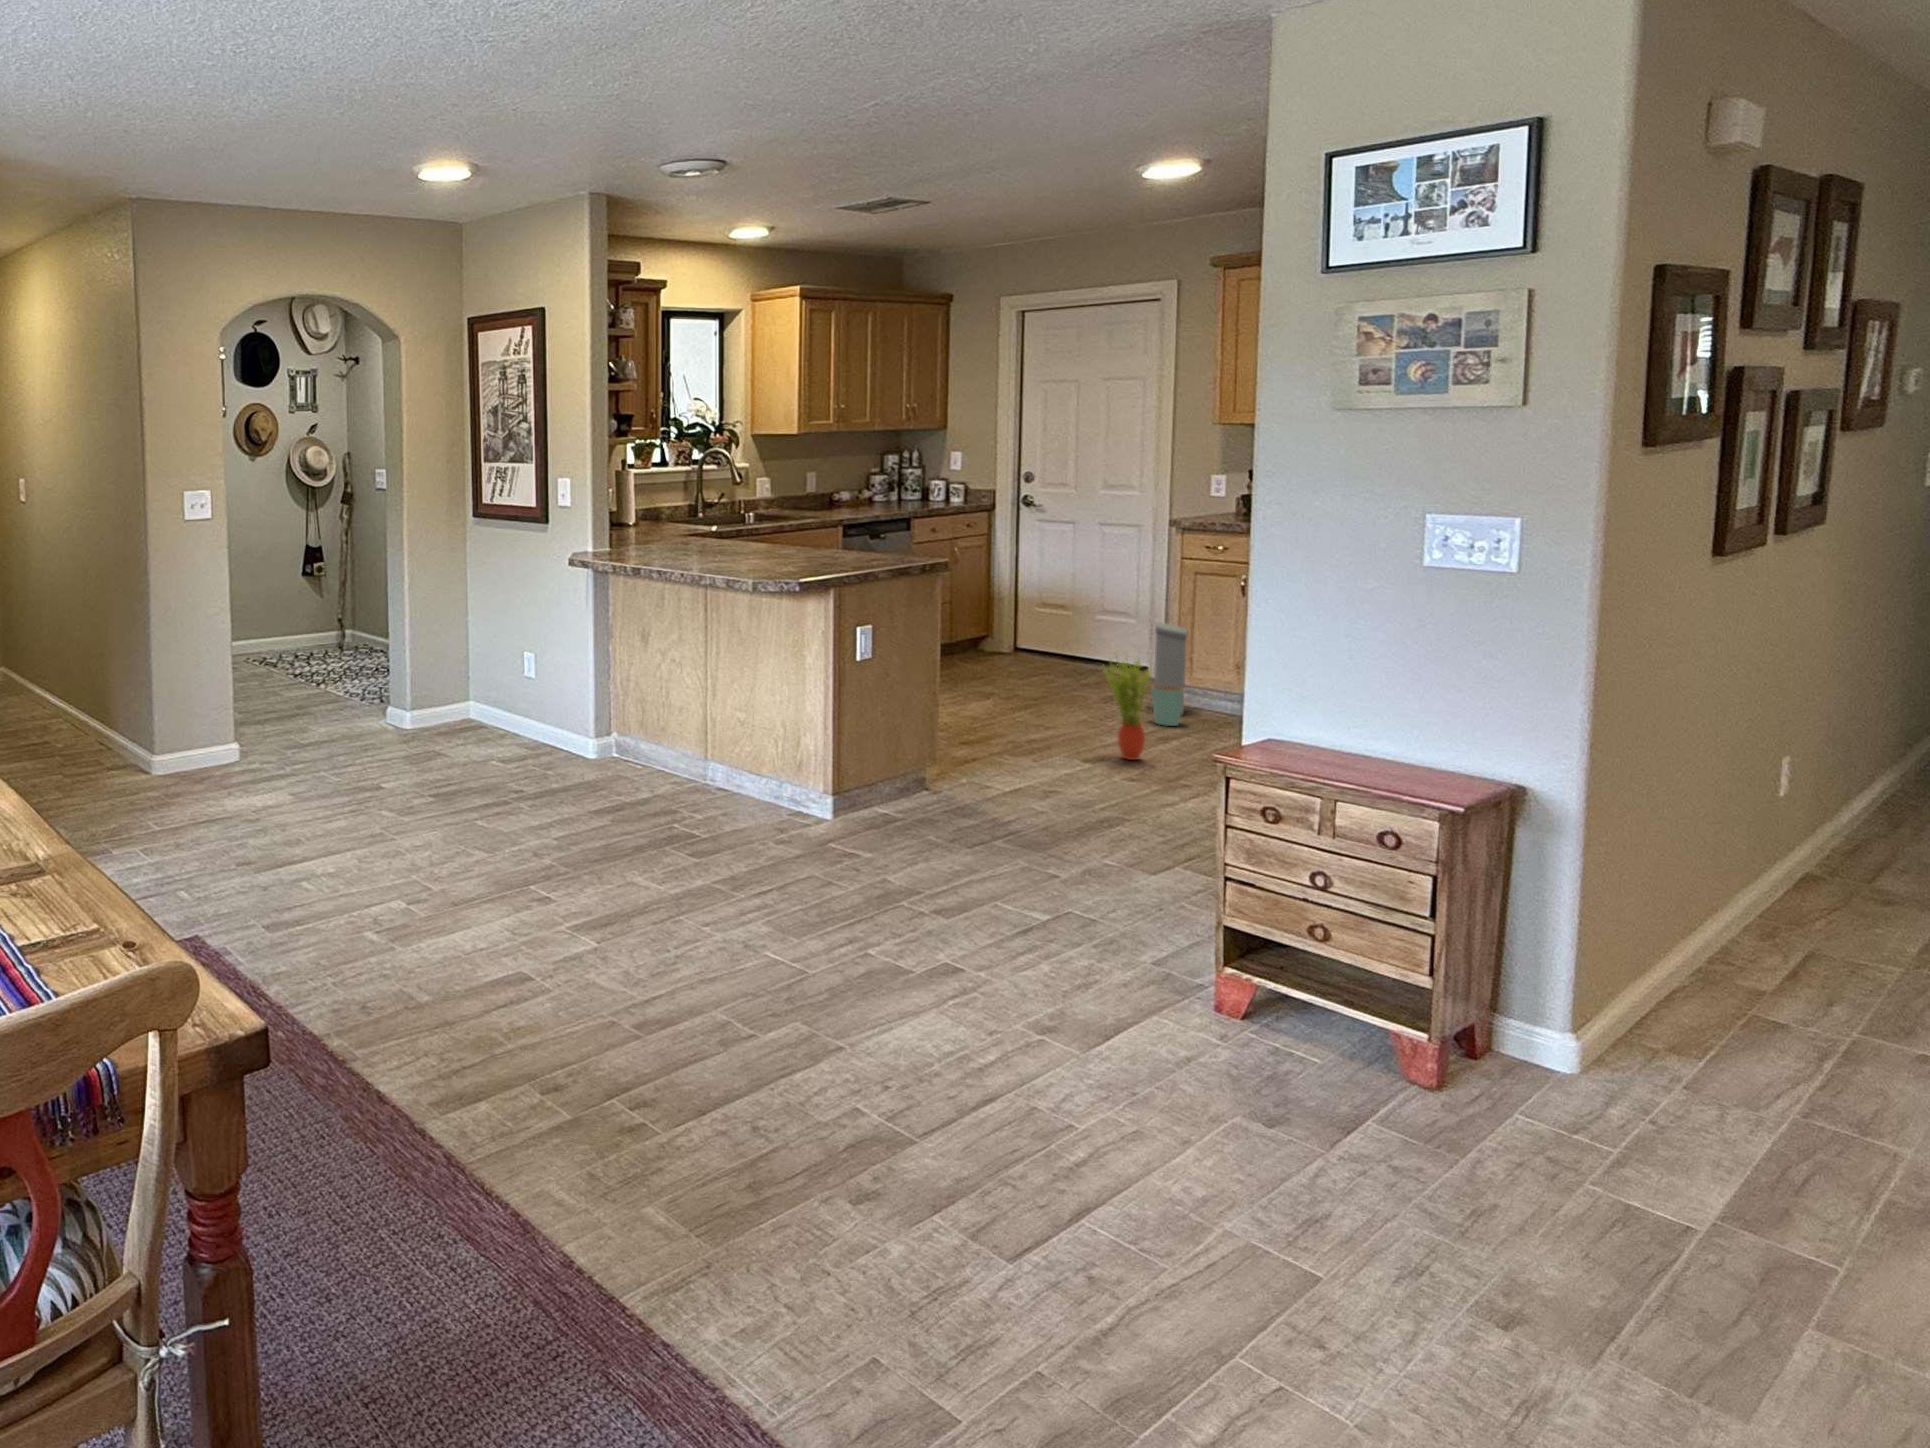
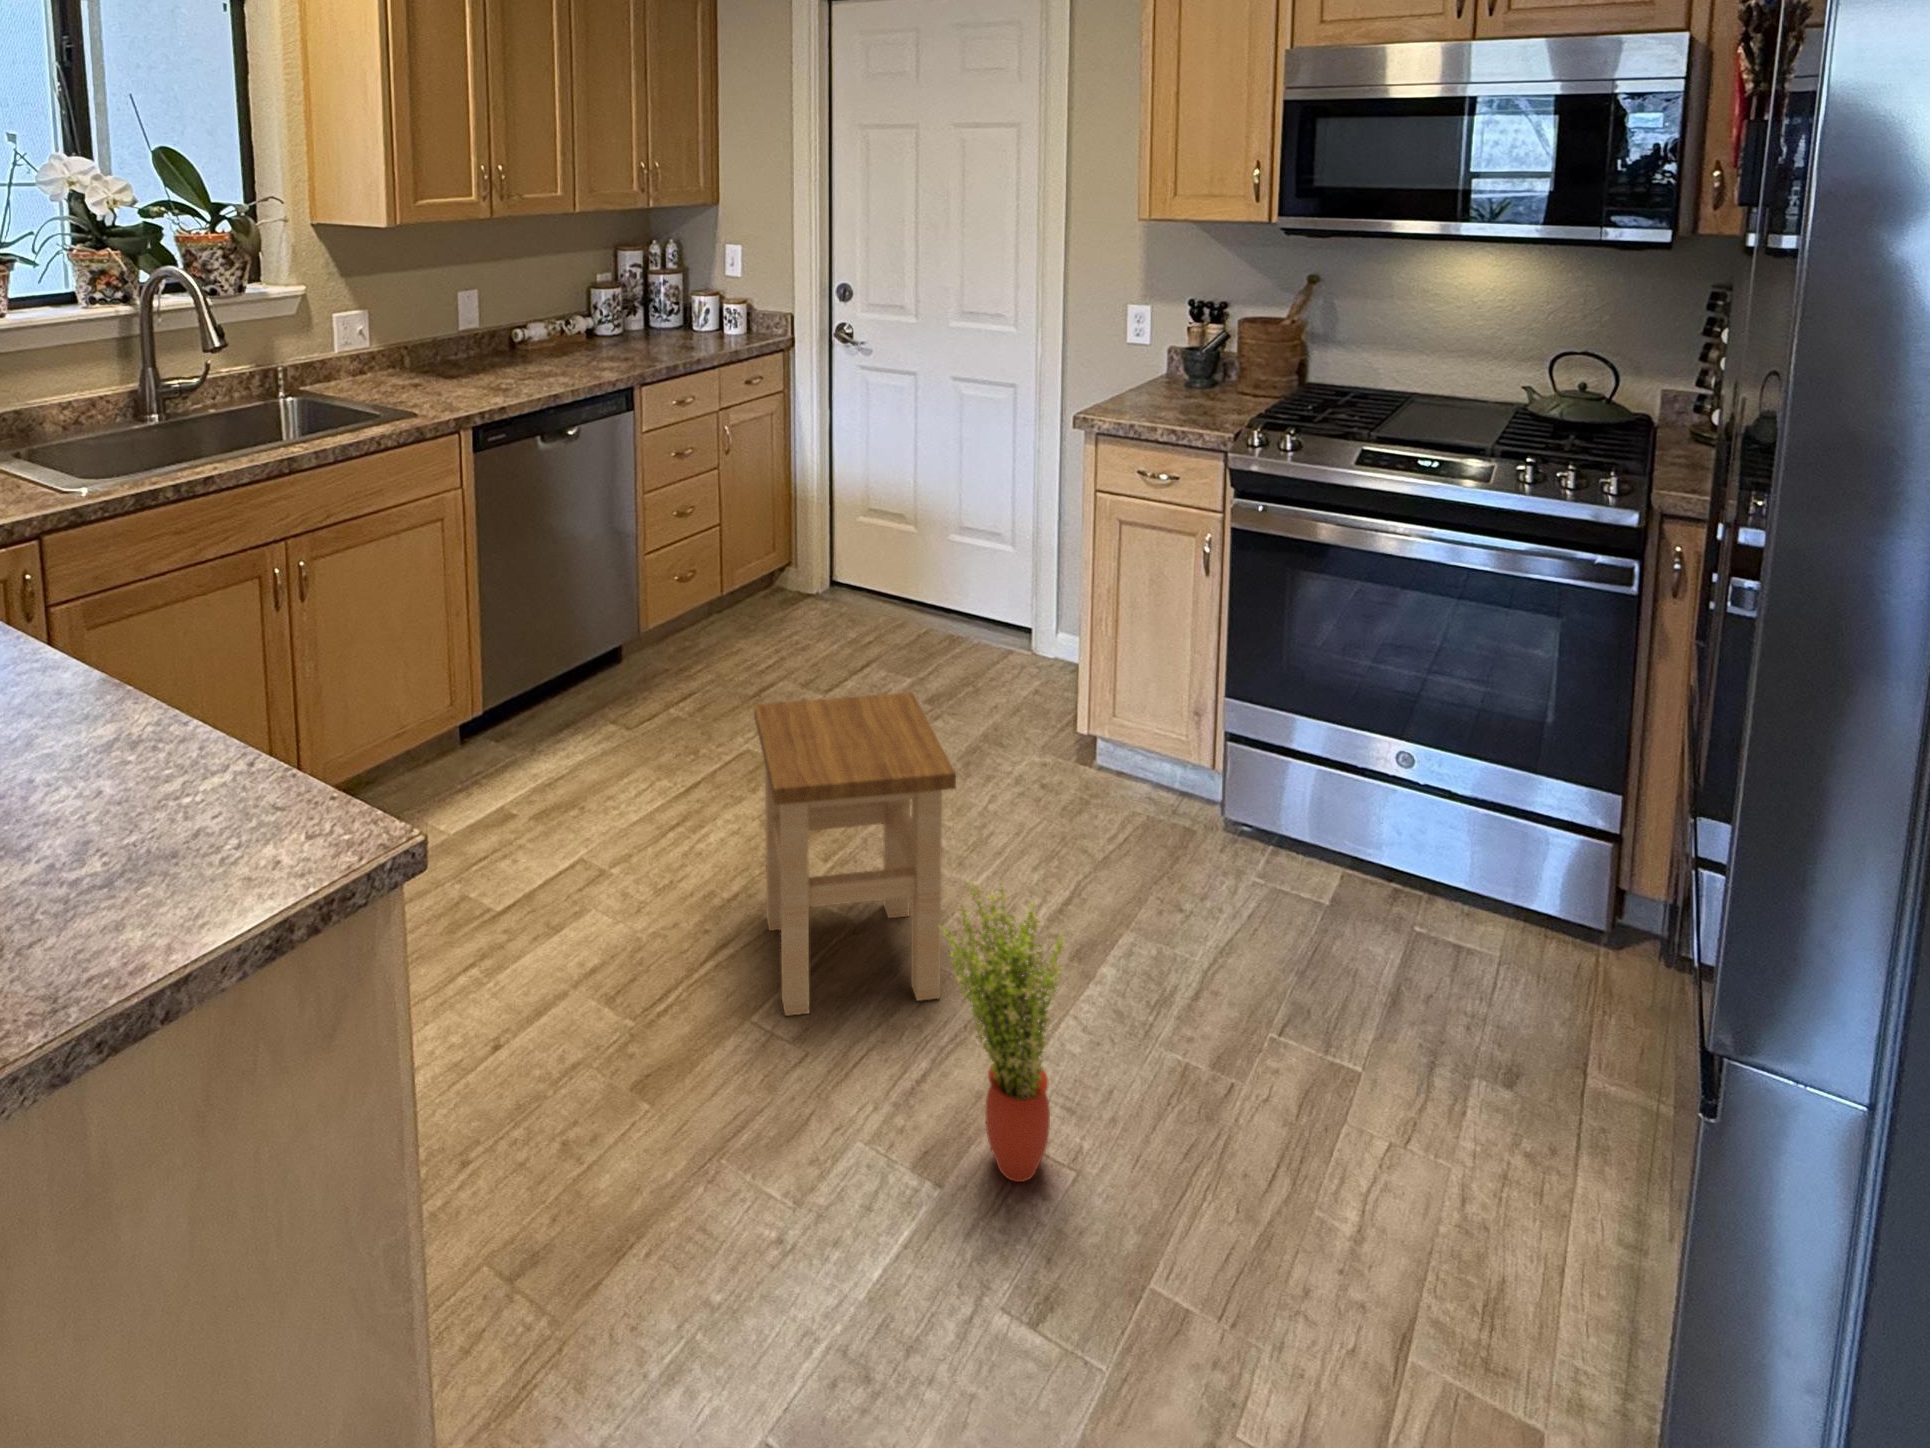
trash can: present [1151,623,1187,726] -> none [1048,627,1114,897]
stool: none [1007,625,1106,736] -> present [754,692,956,1016]

